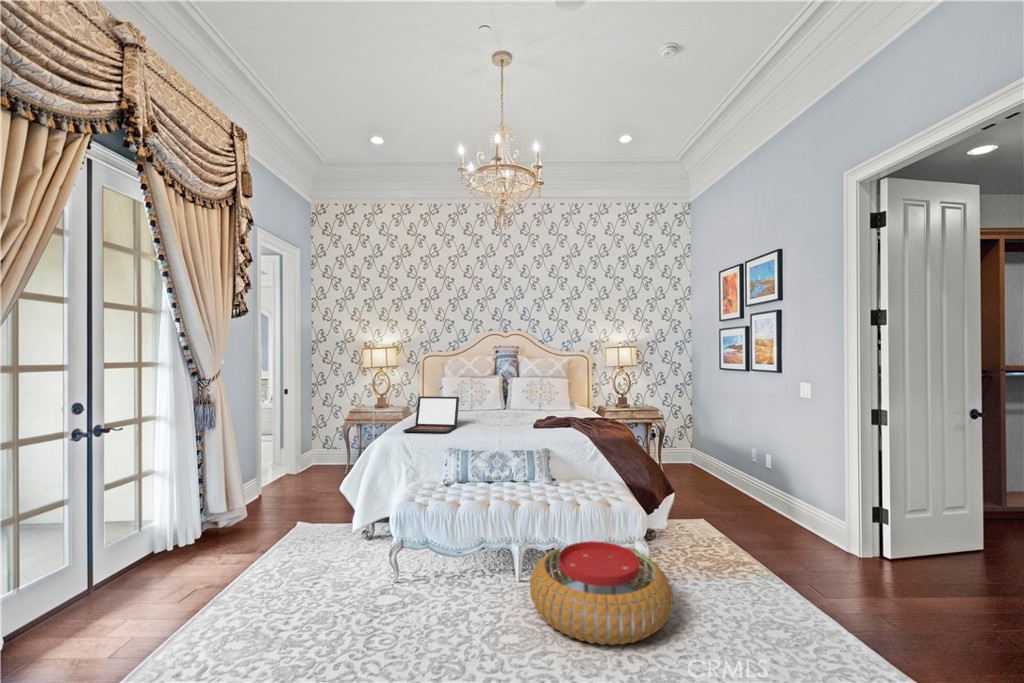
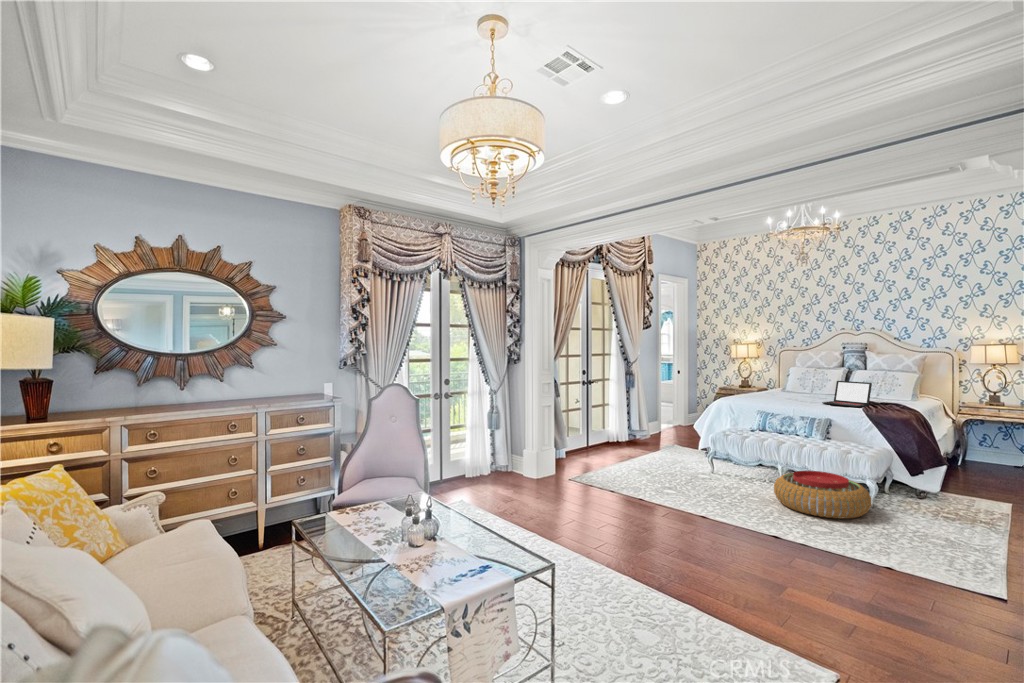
laptop: present [403,396,459,433] -> present [822,381,872,407]

